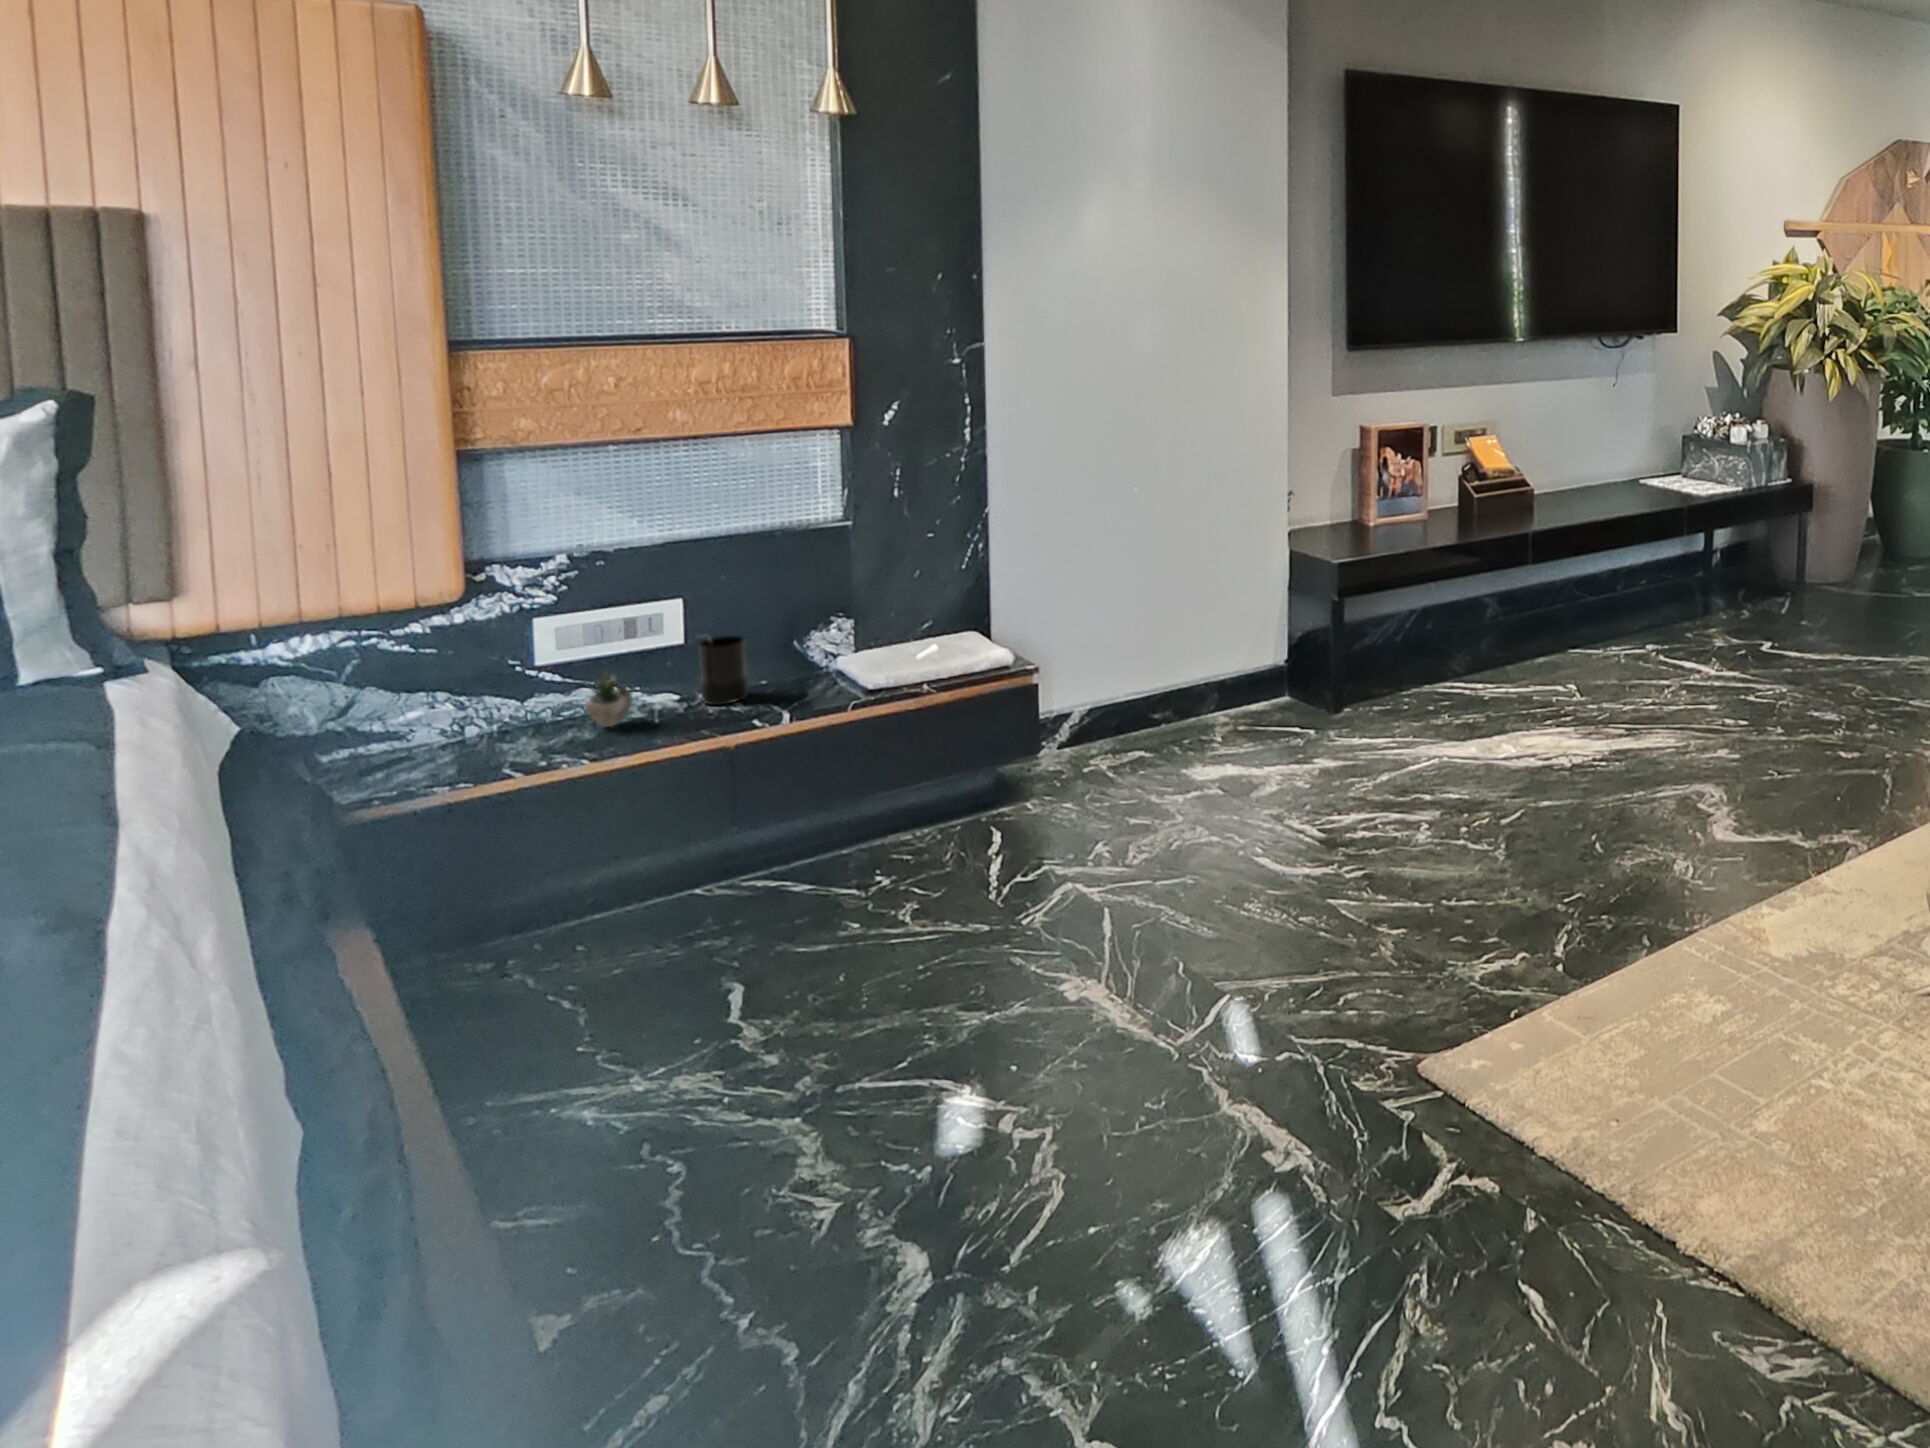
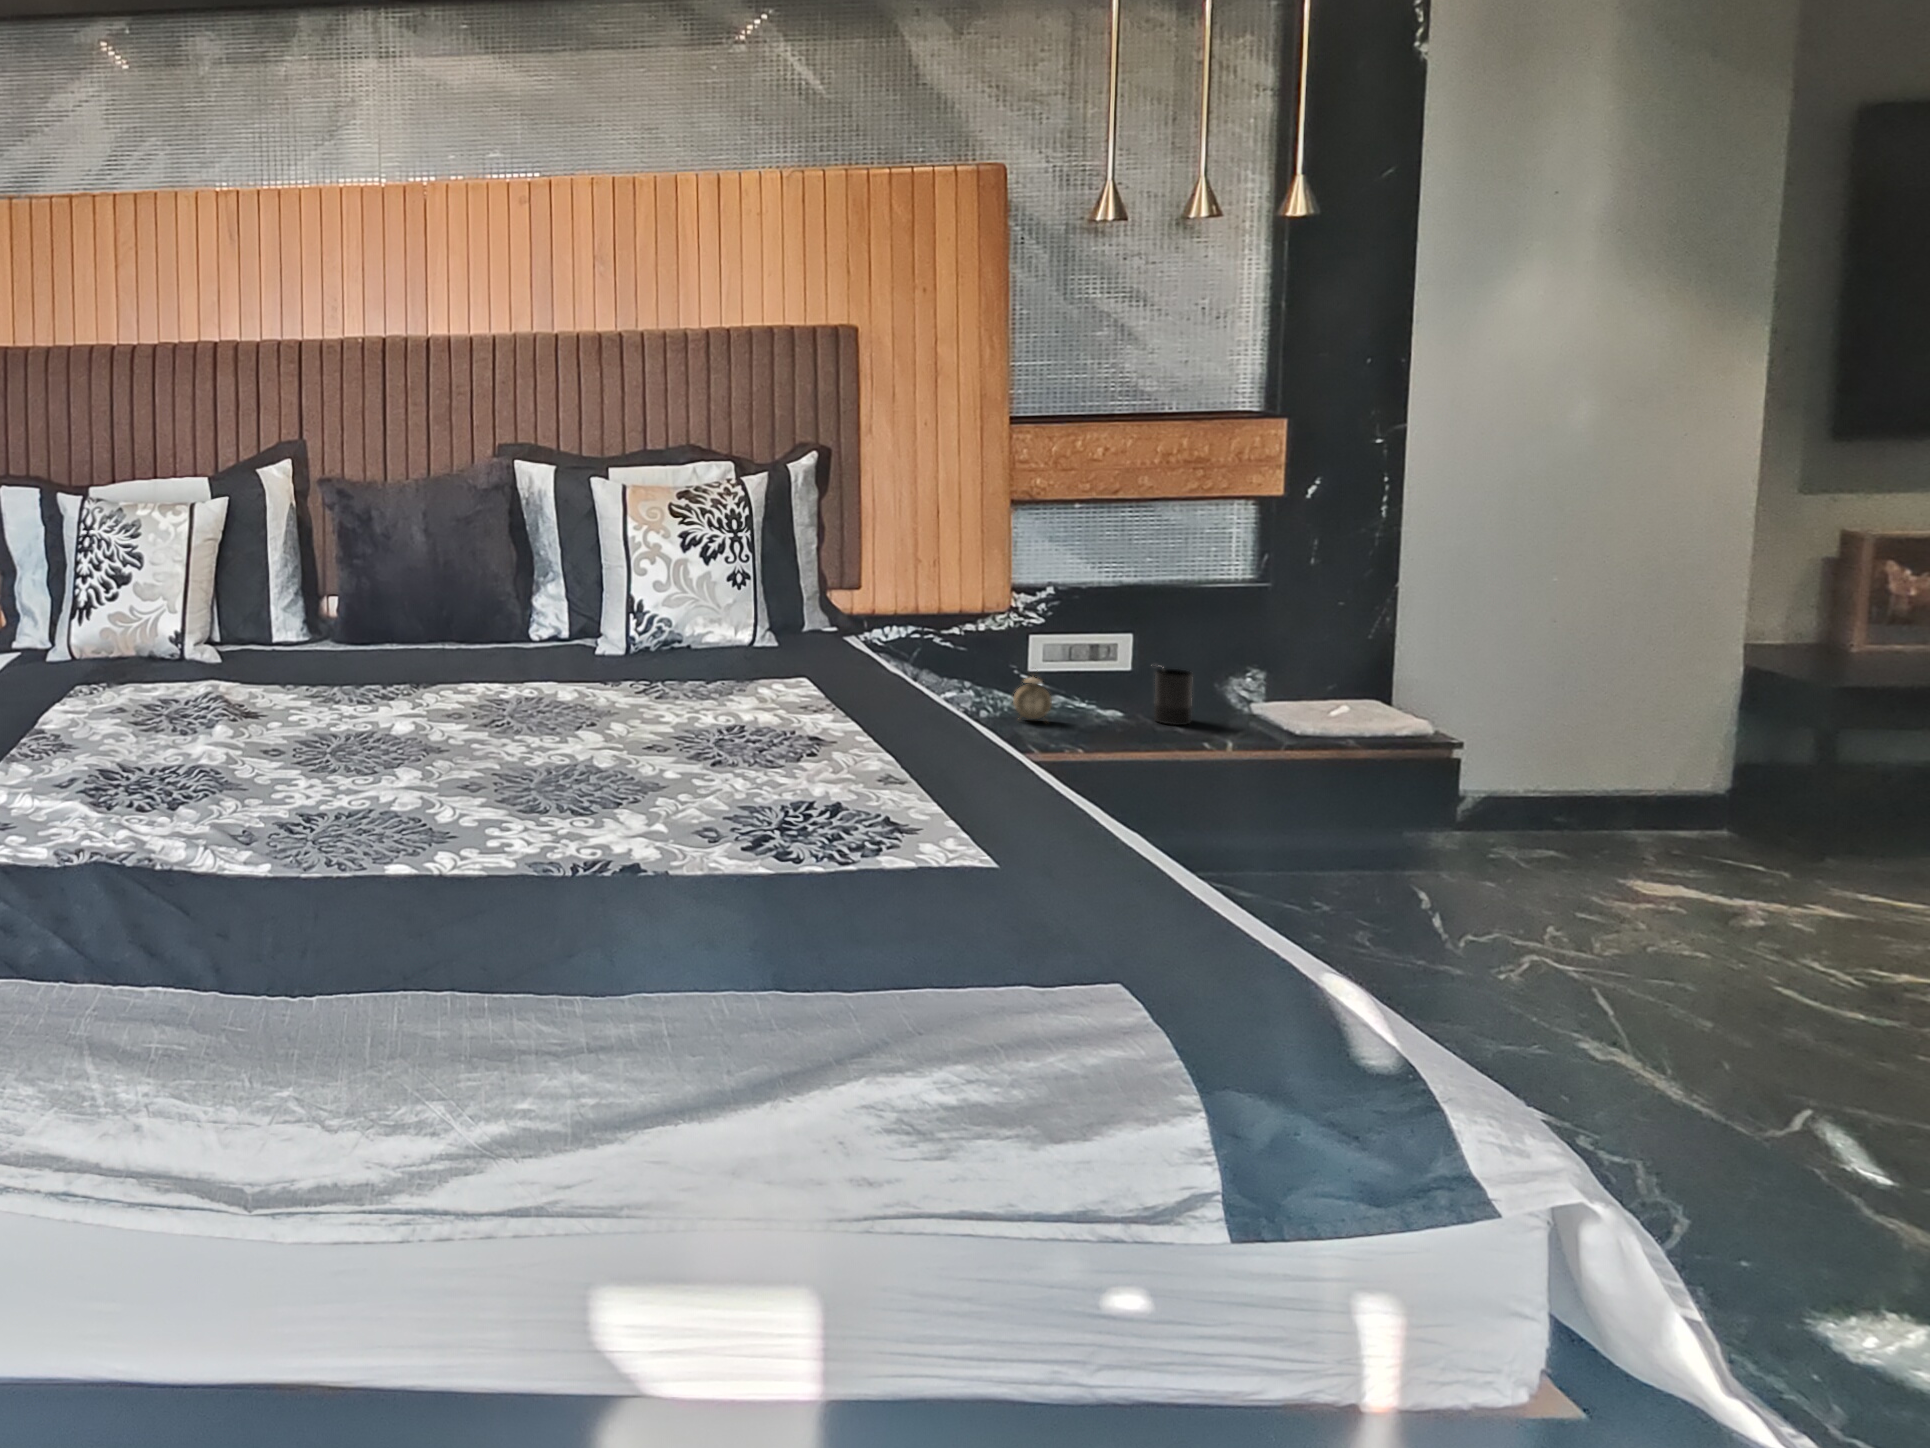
succulent plant: present [586,663,669,727] -> none [1075,682,1144,726]
alarm clock: none [501,665,559,738] -> present [1013,674,1052,719]

